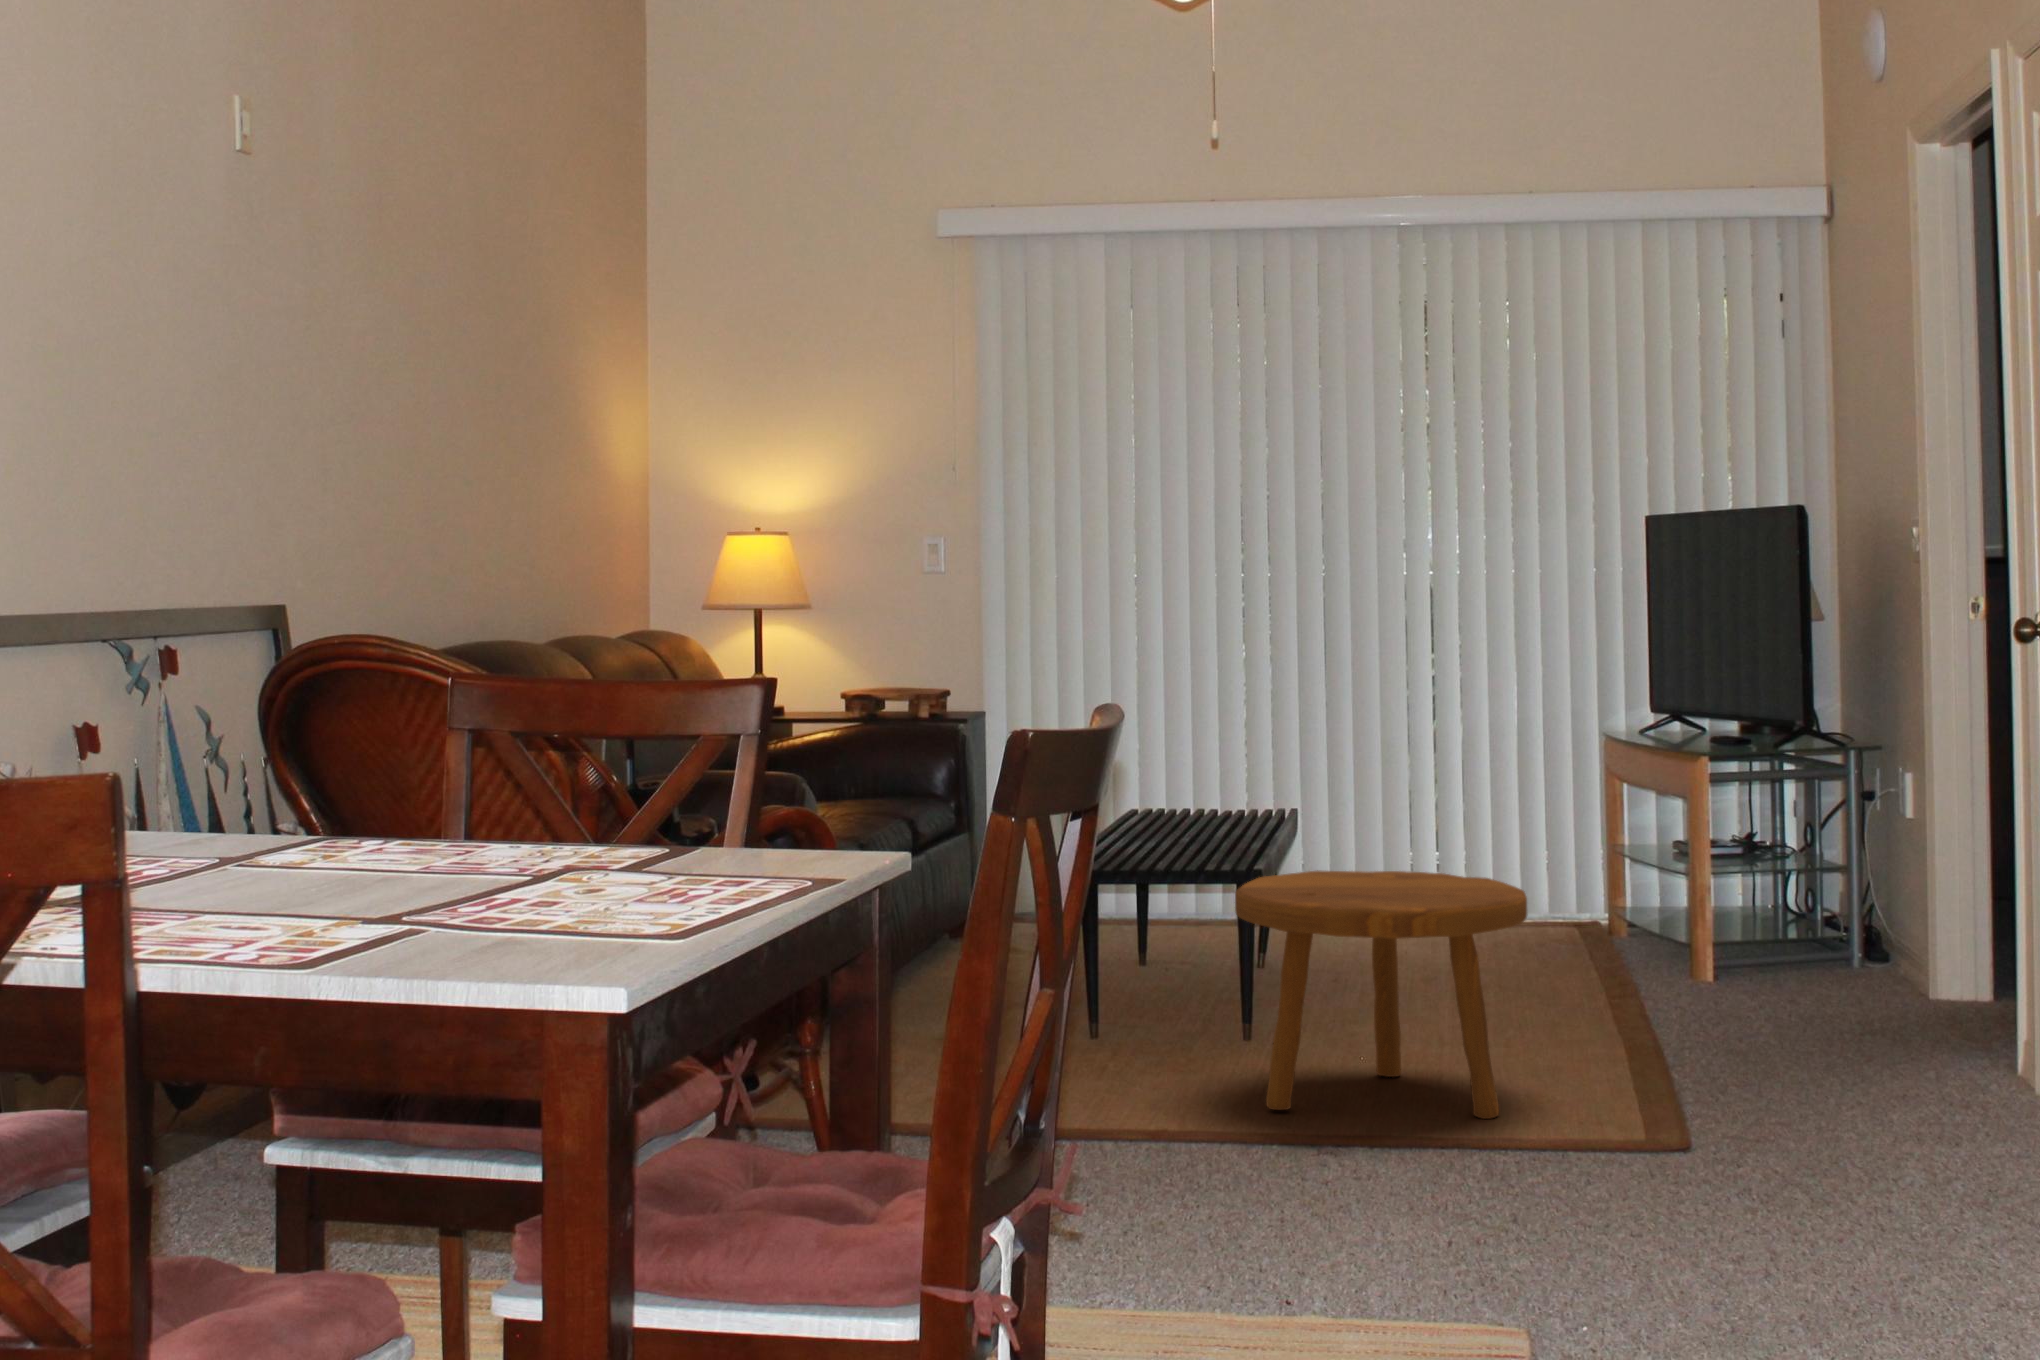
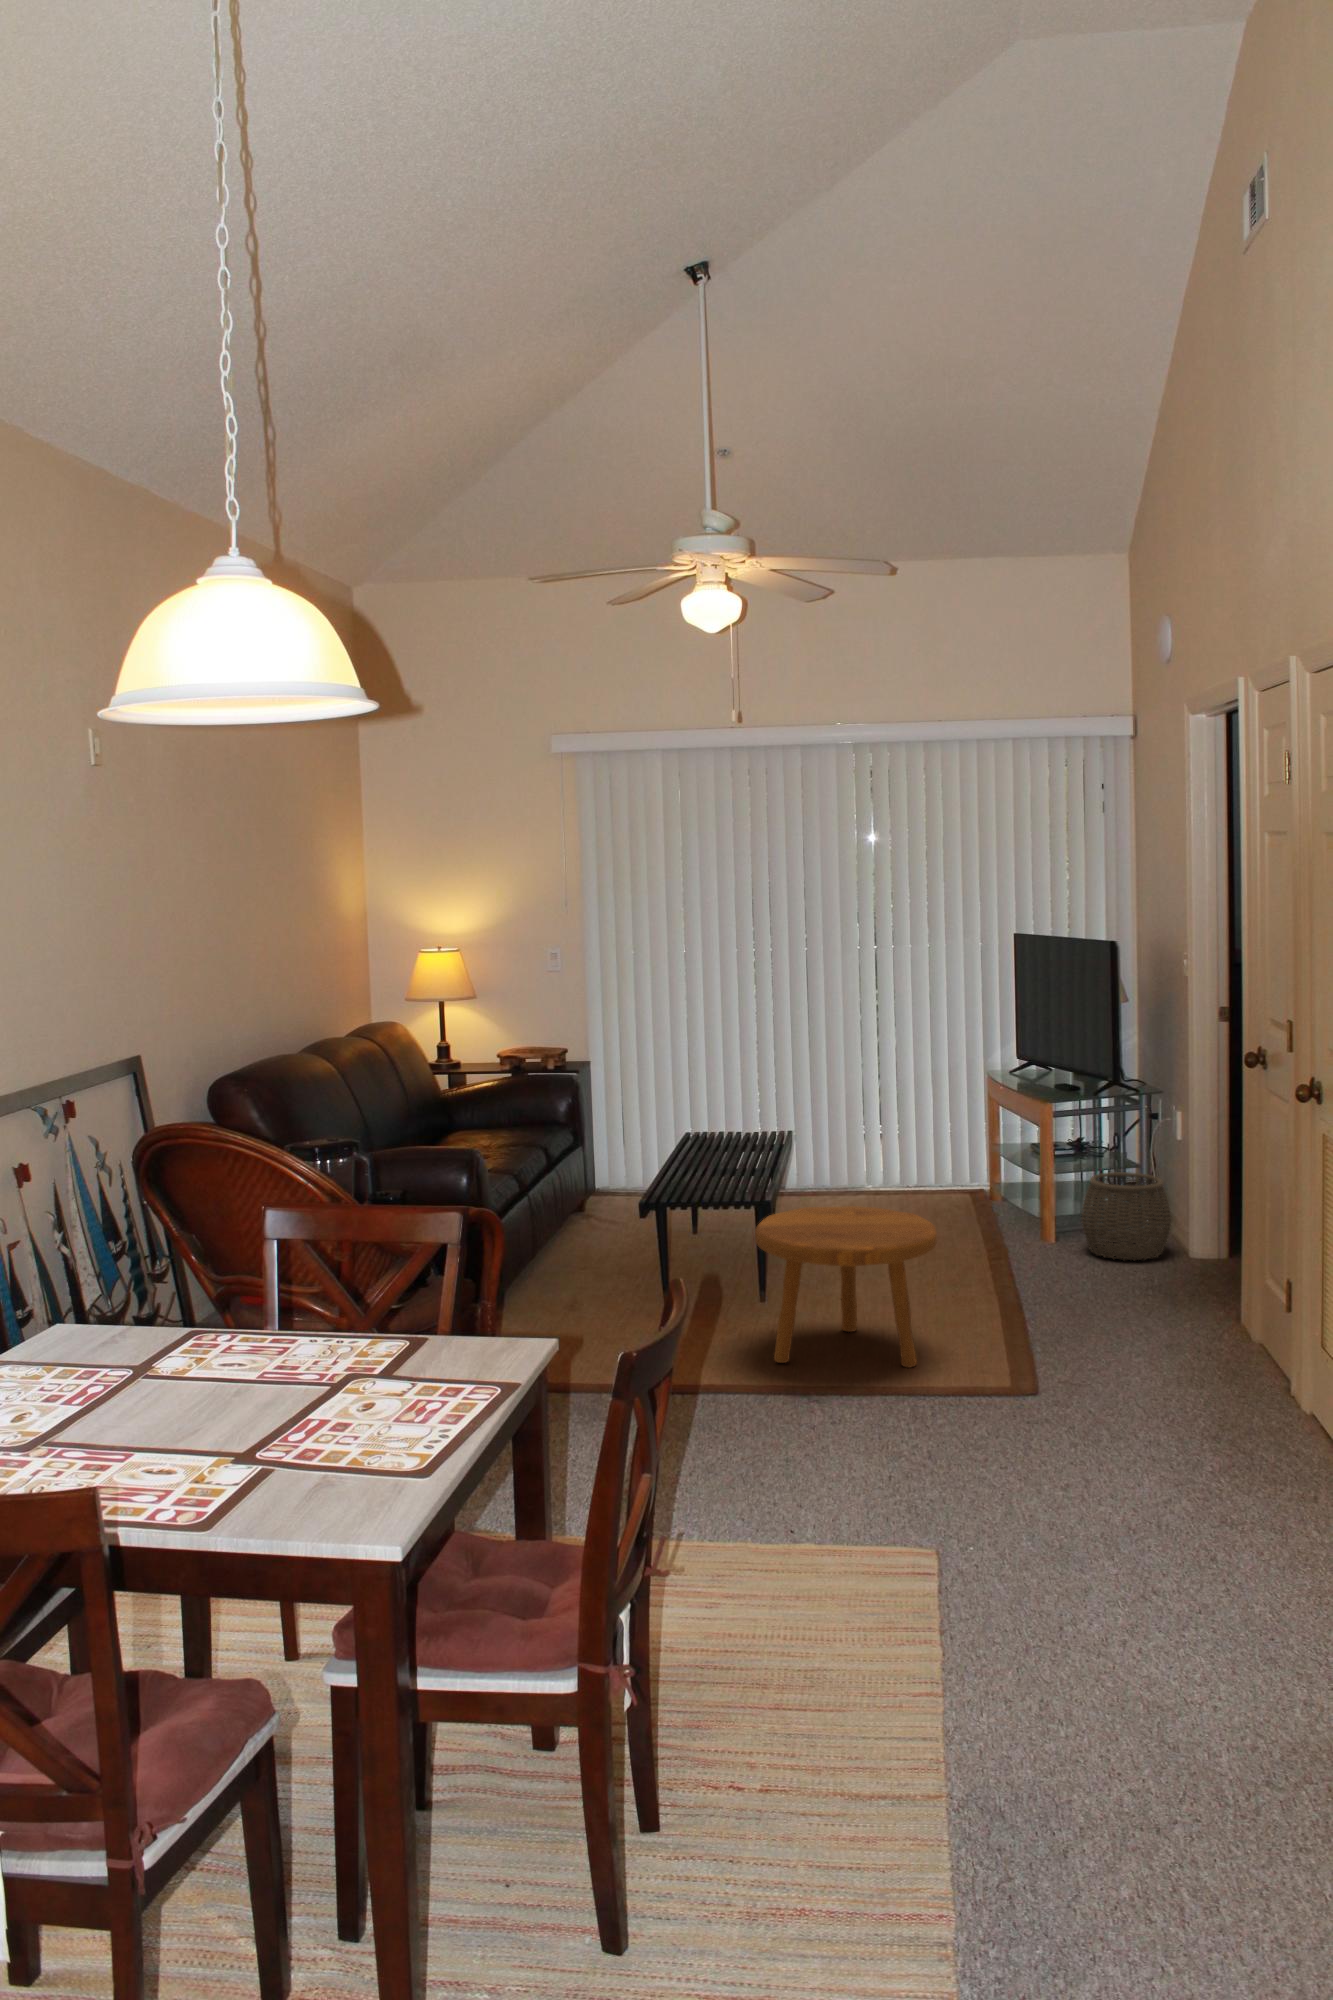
woven basket: none [1758,864,1906,1002] -> present [1082,1172,1172,1260]

